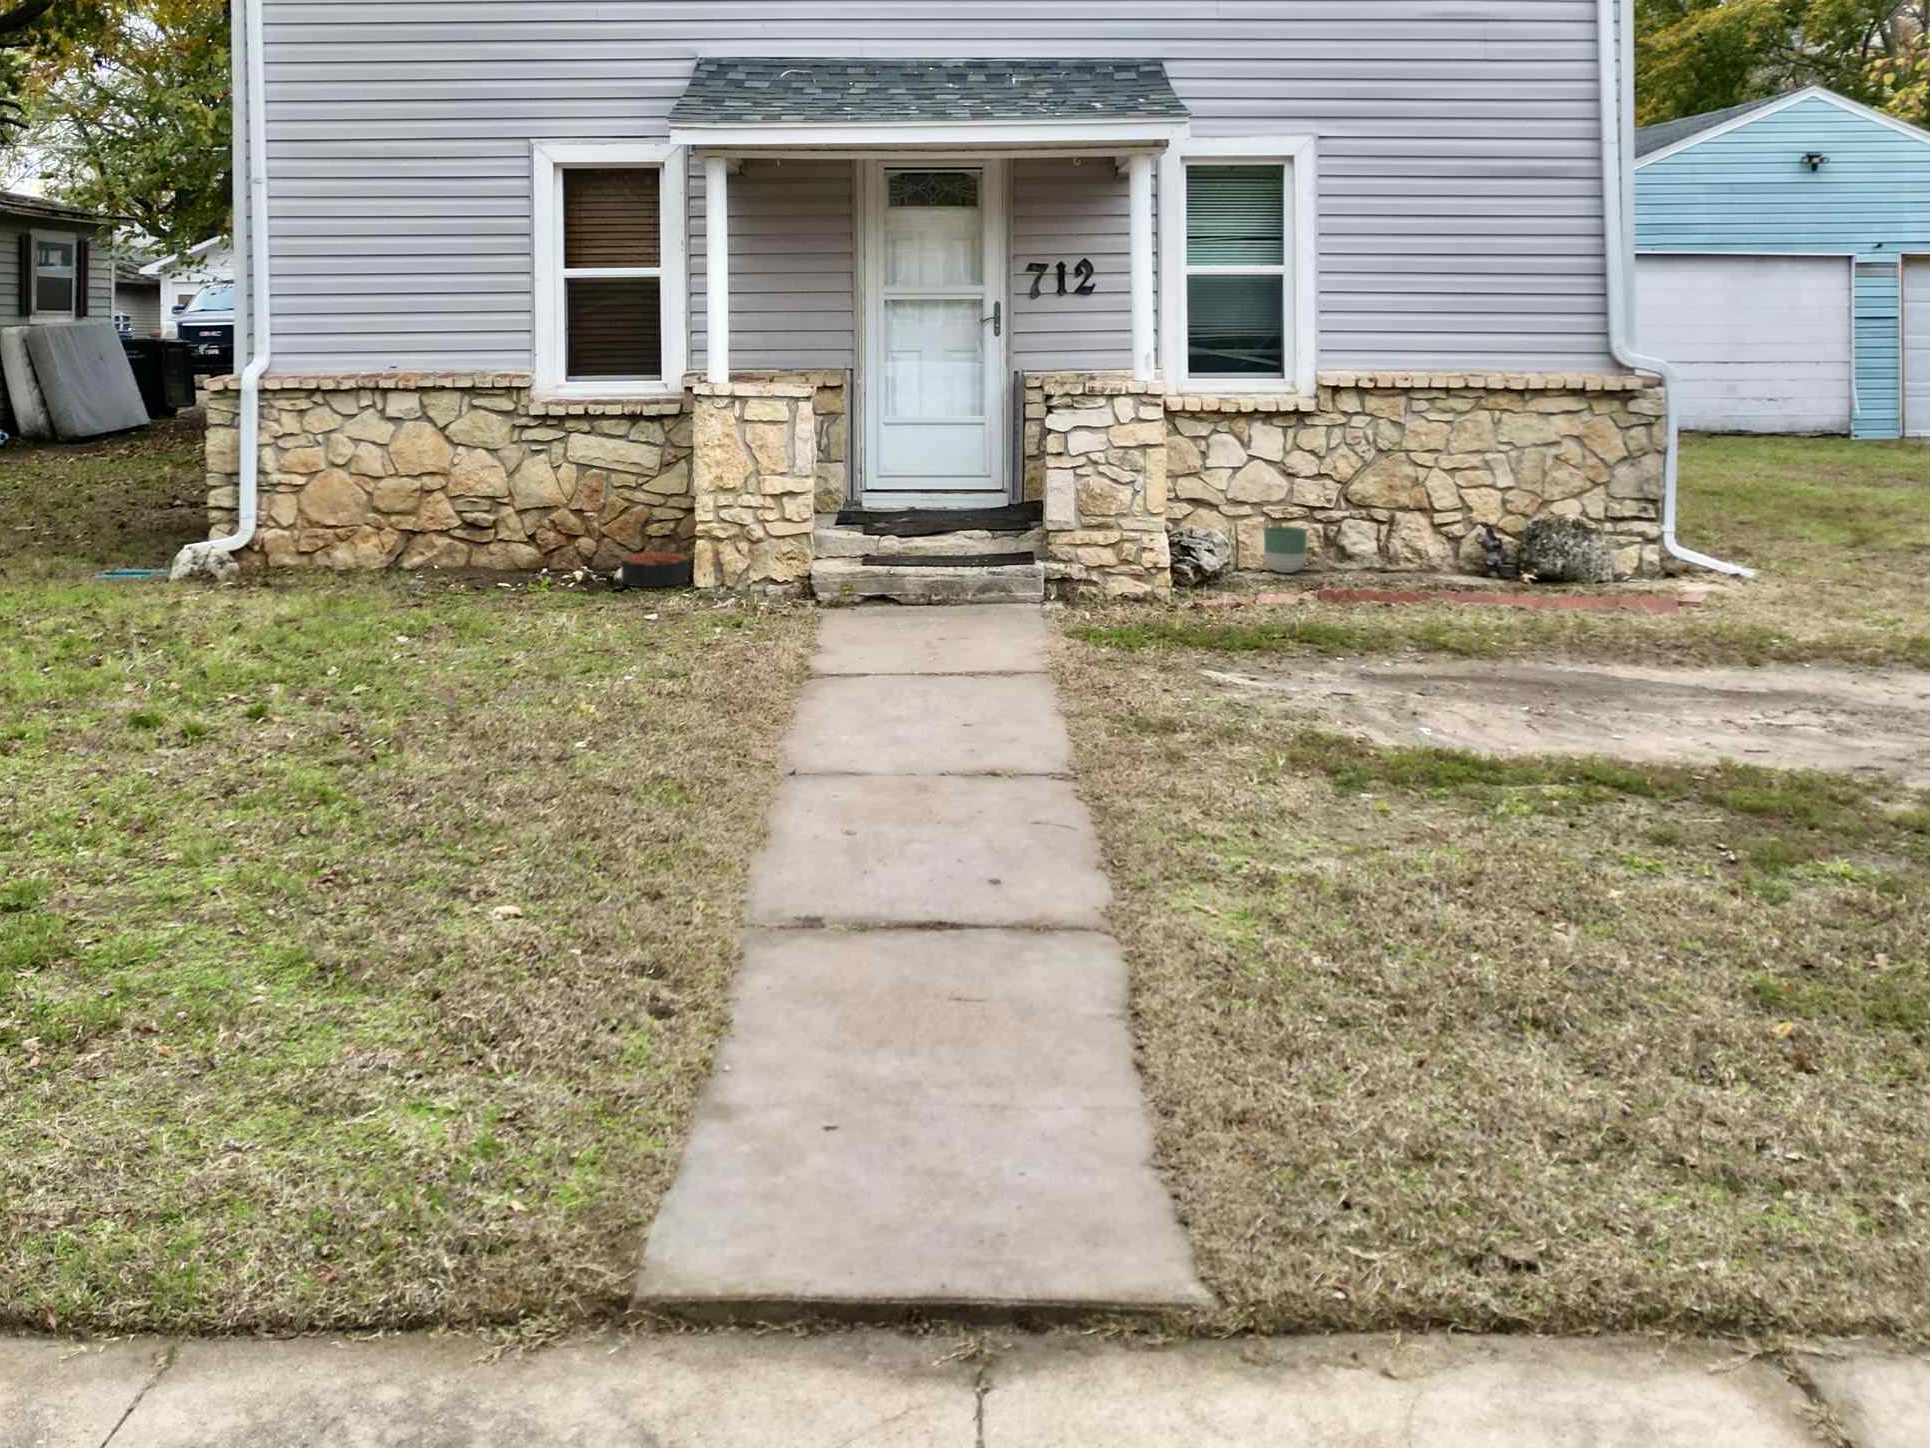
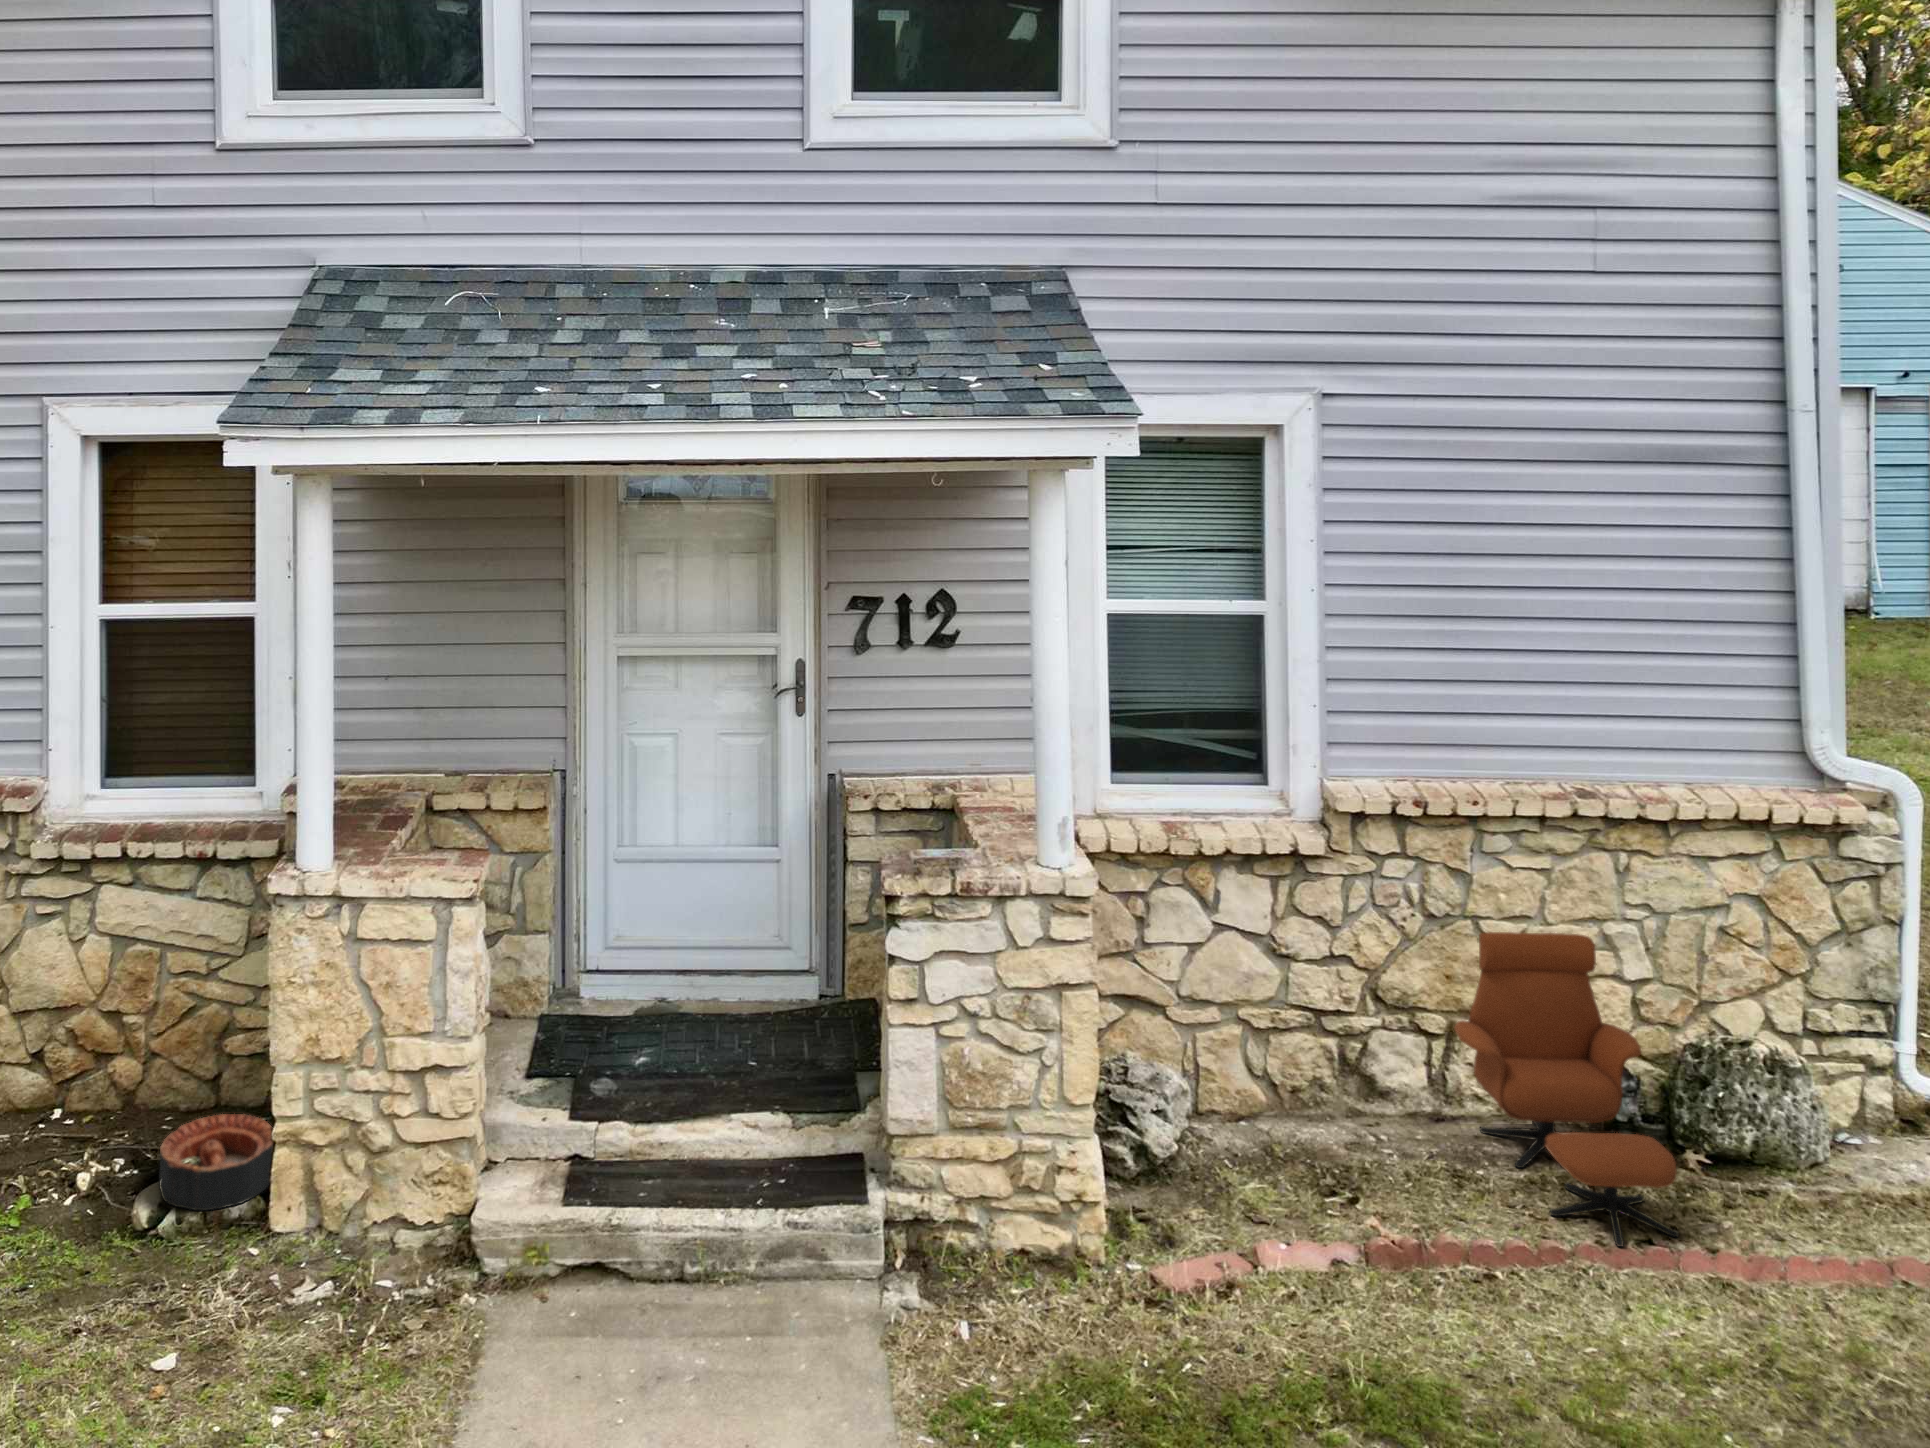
lounge chair: none [1390,453,1502,595] -> present [1454,932,1679,1247]
planter: present [1264,526,1307,573] -> none [1243,1046,1316,1138]

